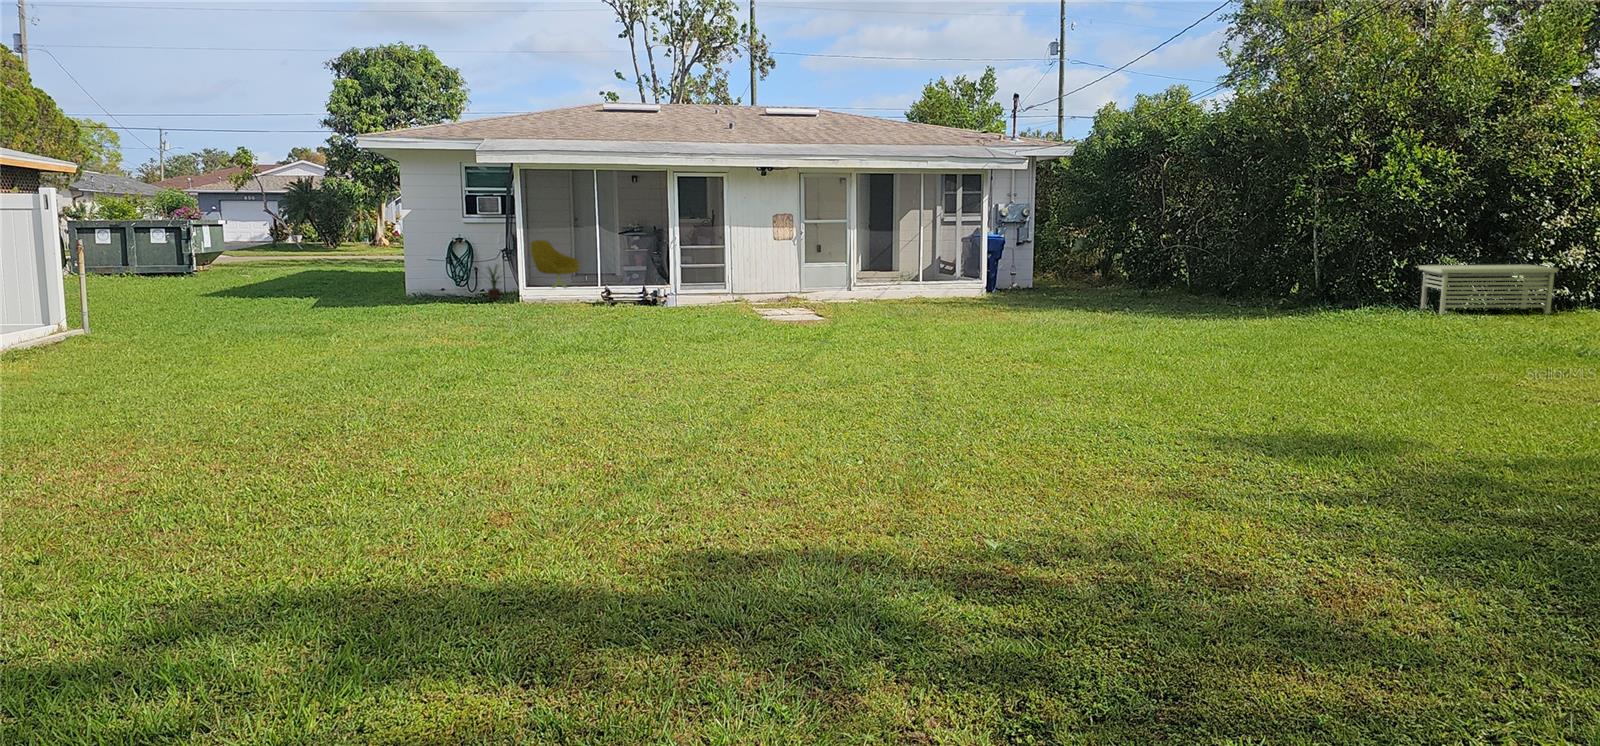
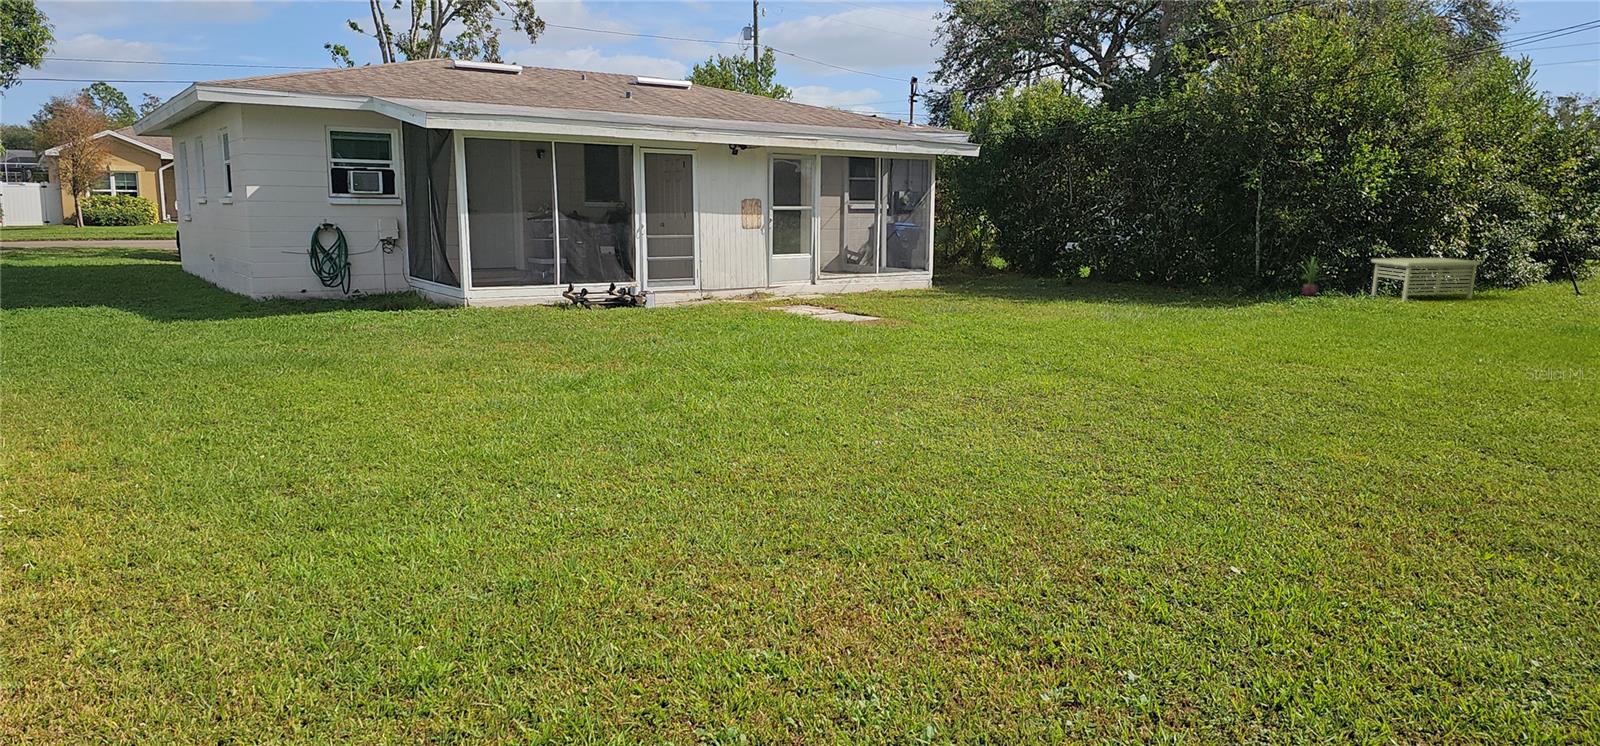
chair: present [531,240,579,302] -> none [488,229,553,307]
decorative plant: present [488,265,501,299] -> present [1302,257,1318,296]

